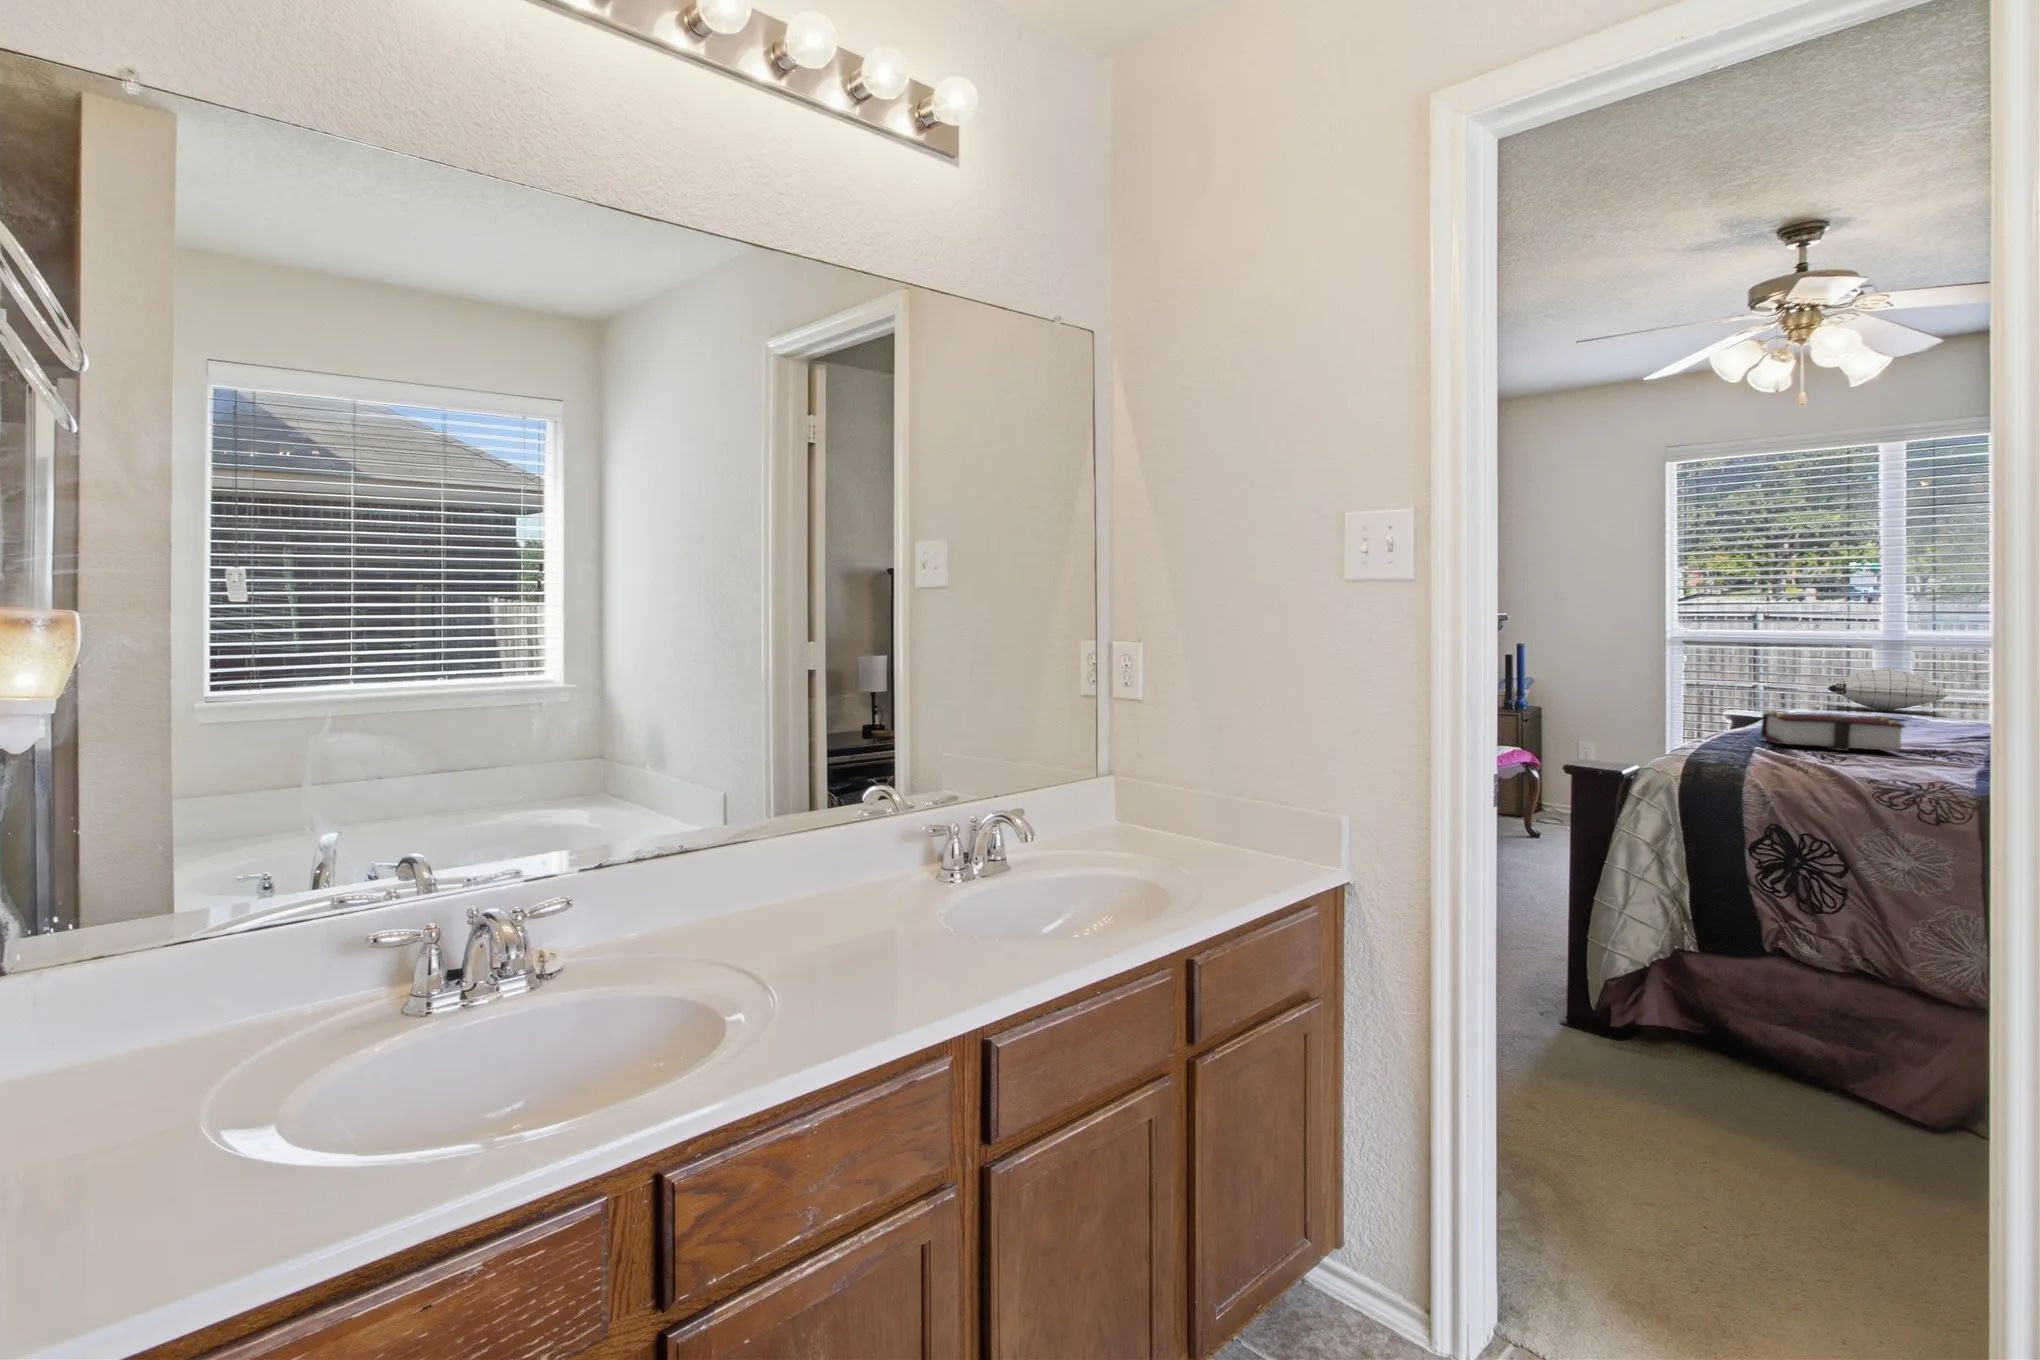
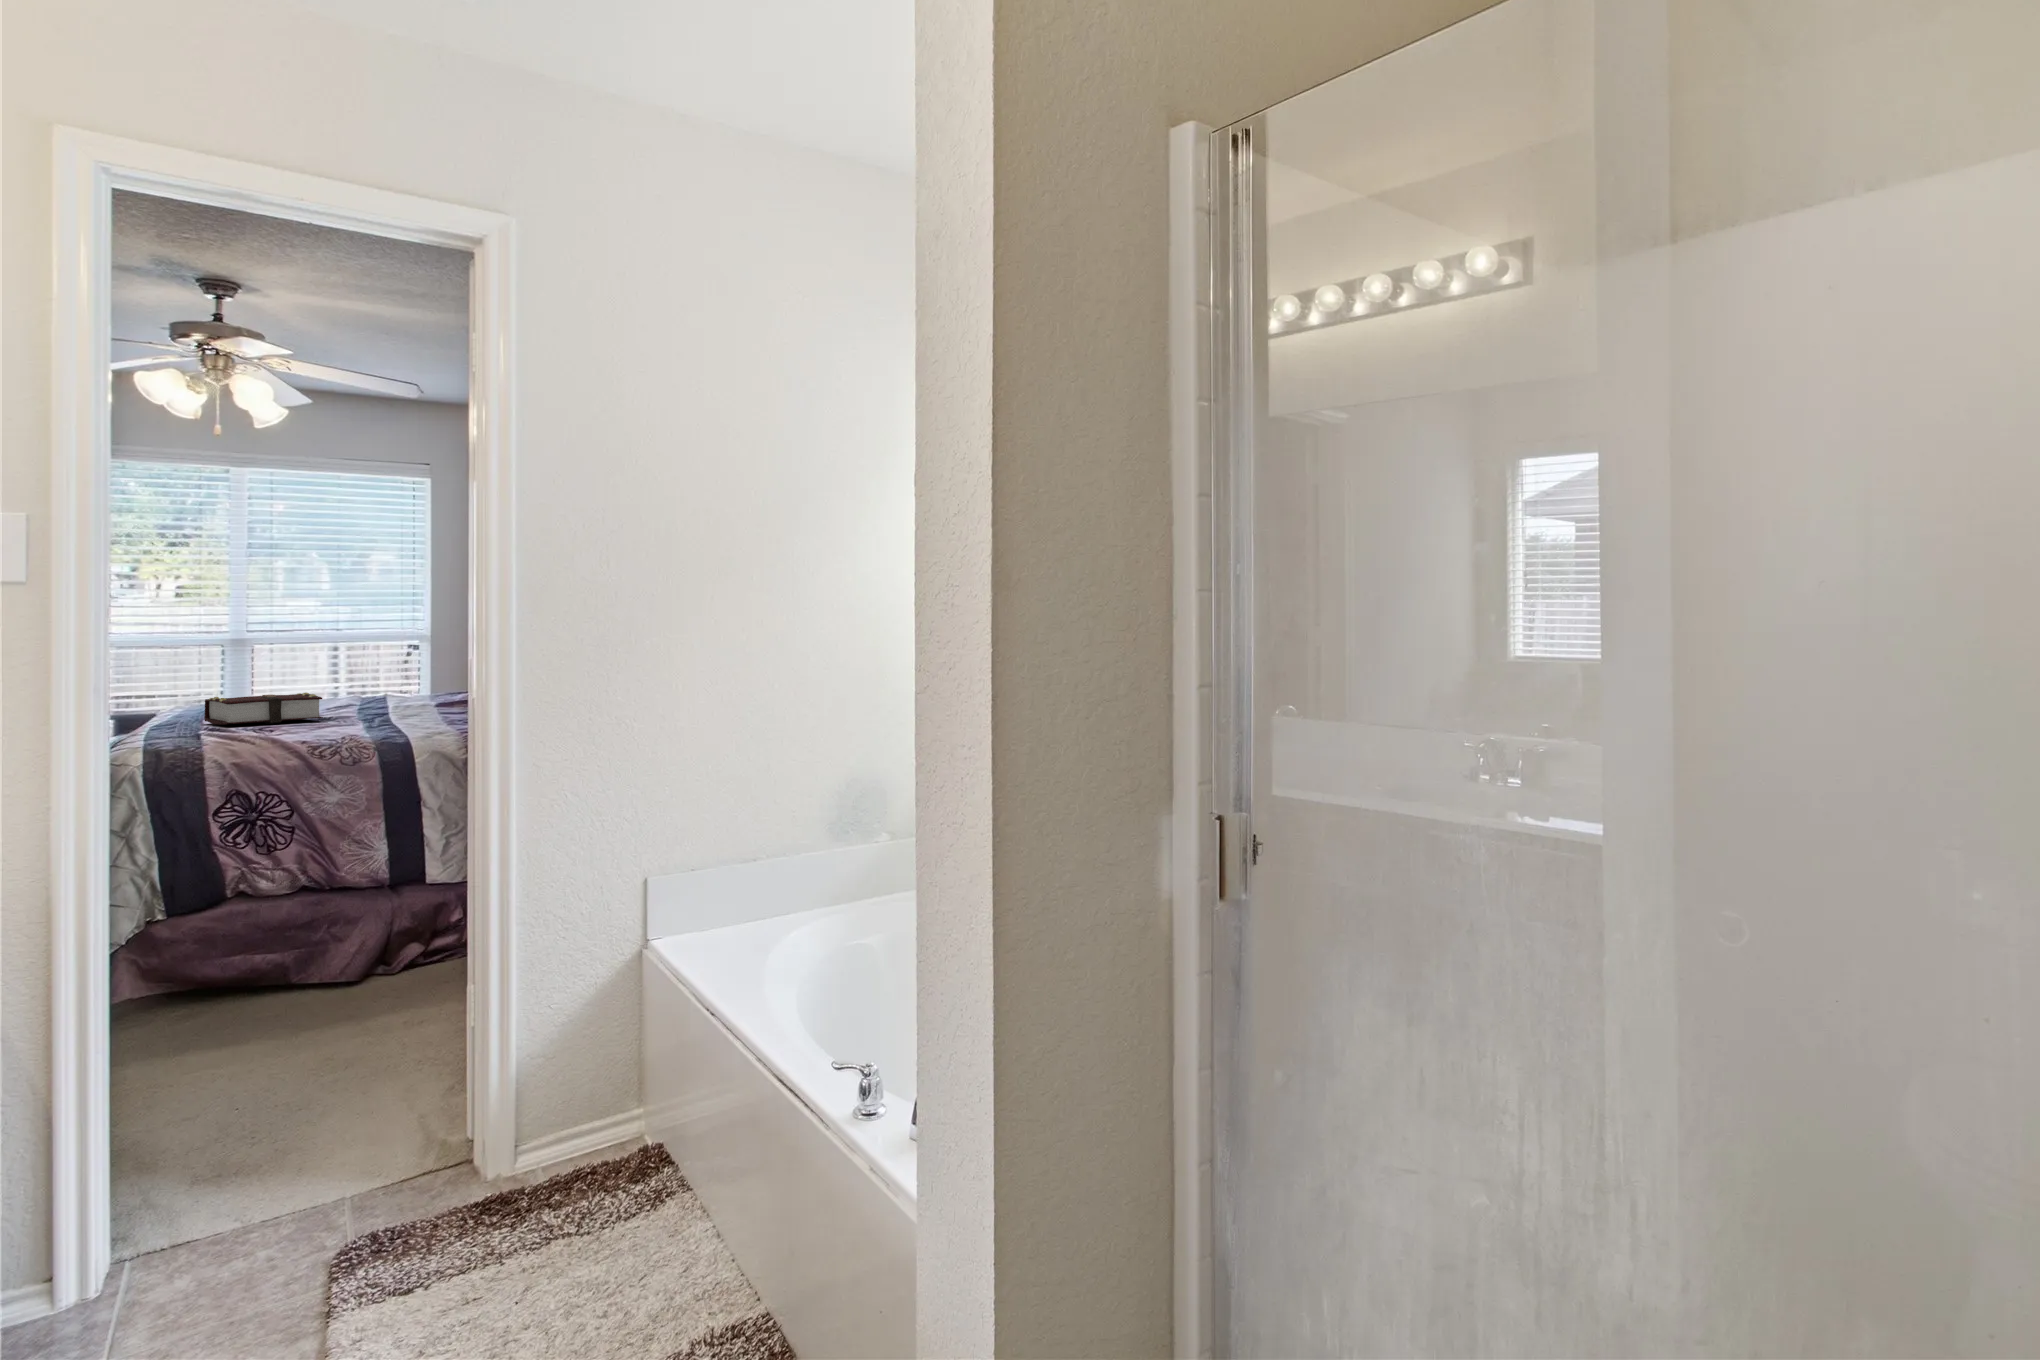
pillow: present [1828,669,1948,711] -> none [245,654,341,690]

